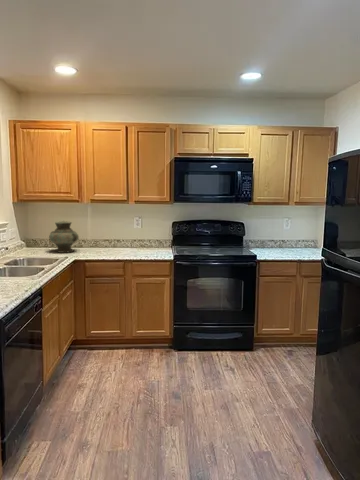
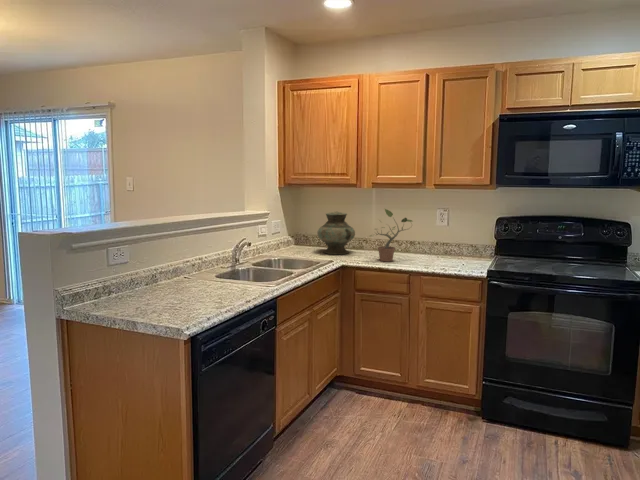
potted plant: none [91,217,122,255] -> present [371,209,412,262]

